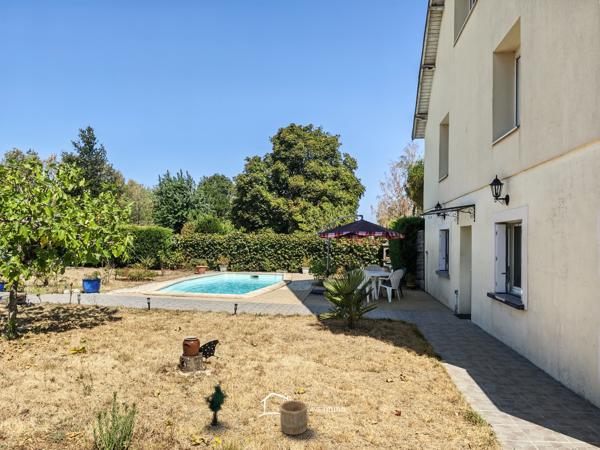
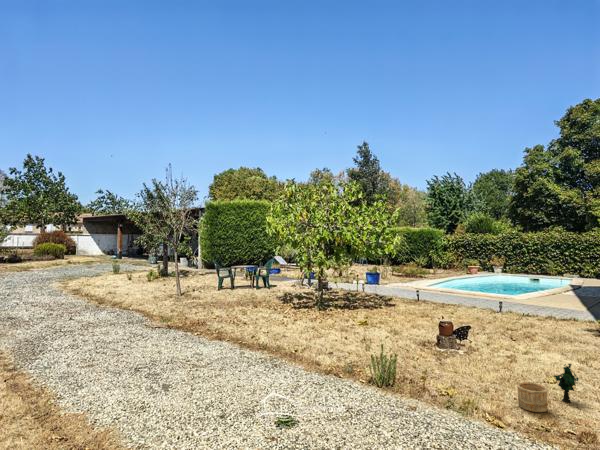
decorative plant: present [204,381,227,425] -> present [554,364,579,403]

